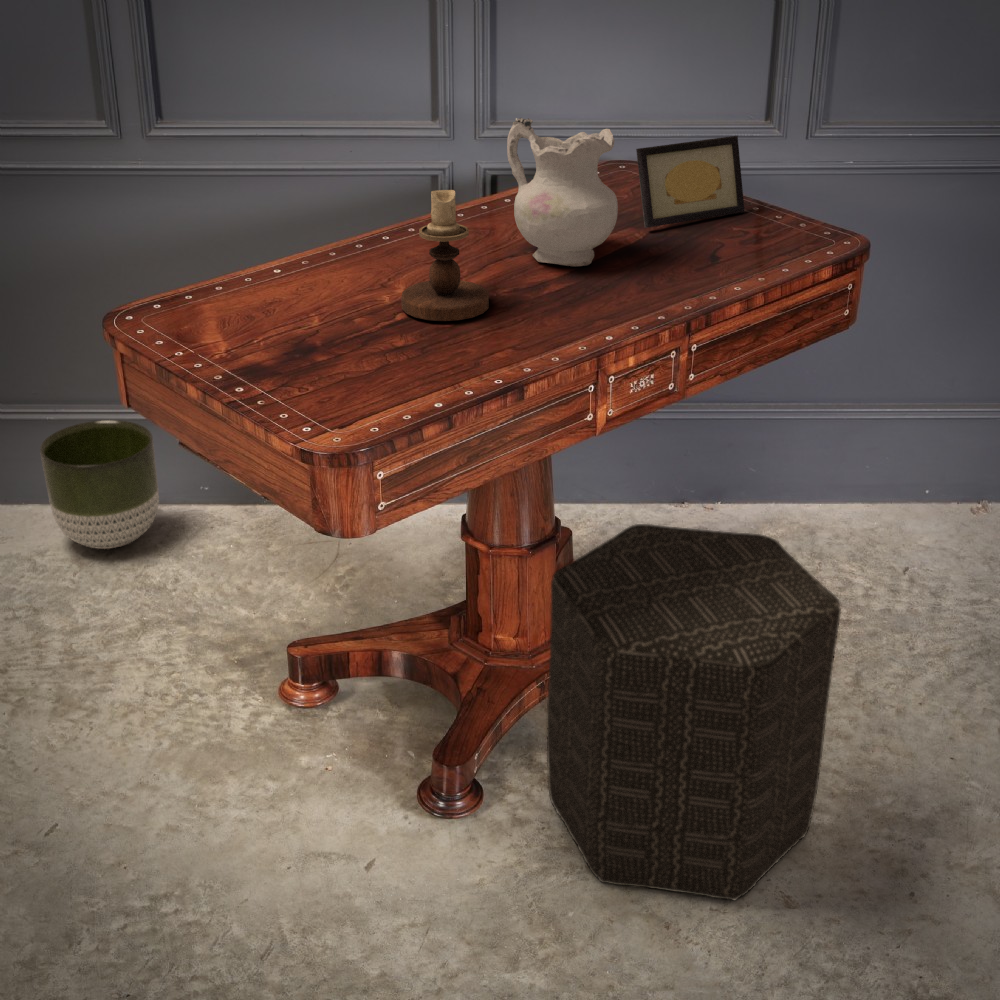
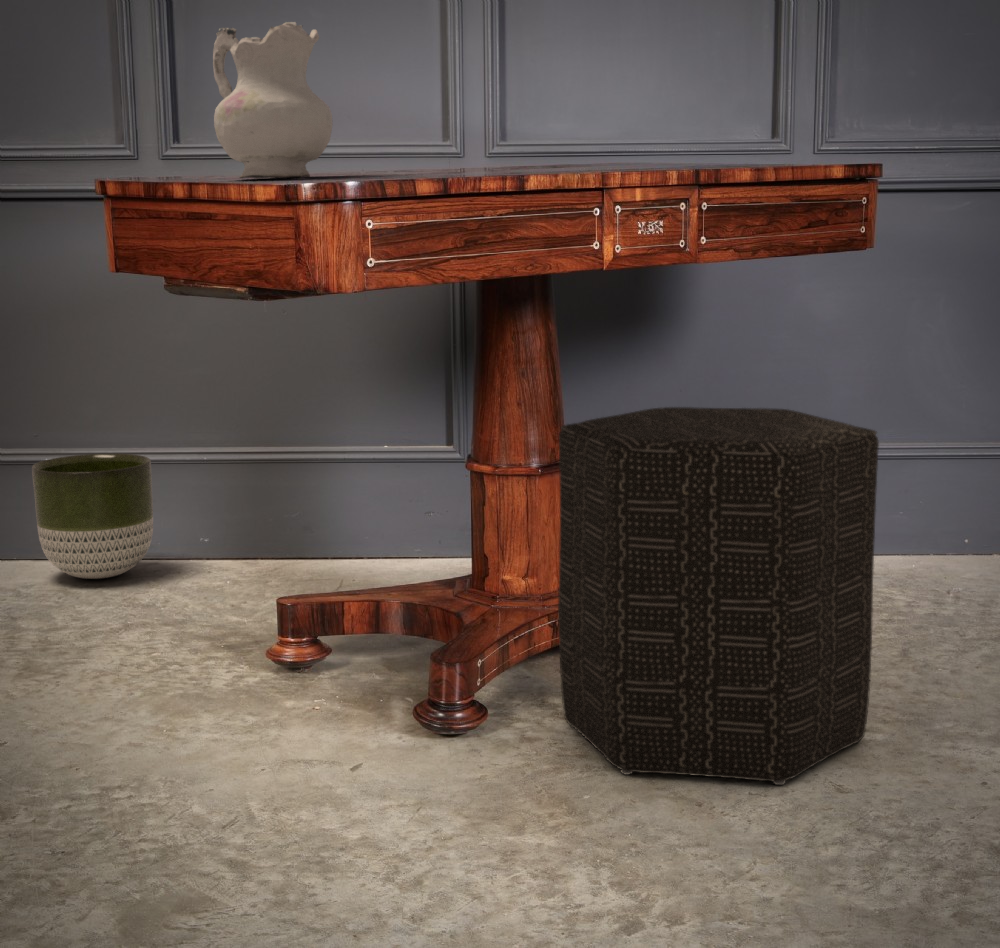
ceramic pitcher: present [507,118,618,266] -> present [213,22,333,178]
picture frame: present [636,136,745,228] -> none [641,80,754,160]
candlestick: present [401,190,489,321] -> none [402,49,492,173]

